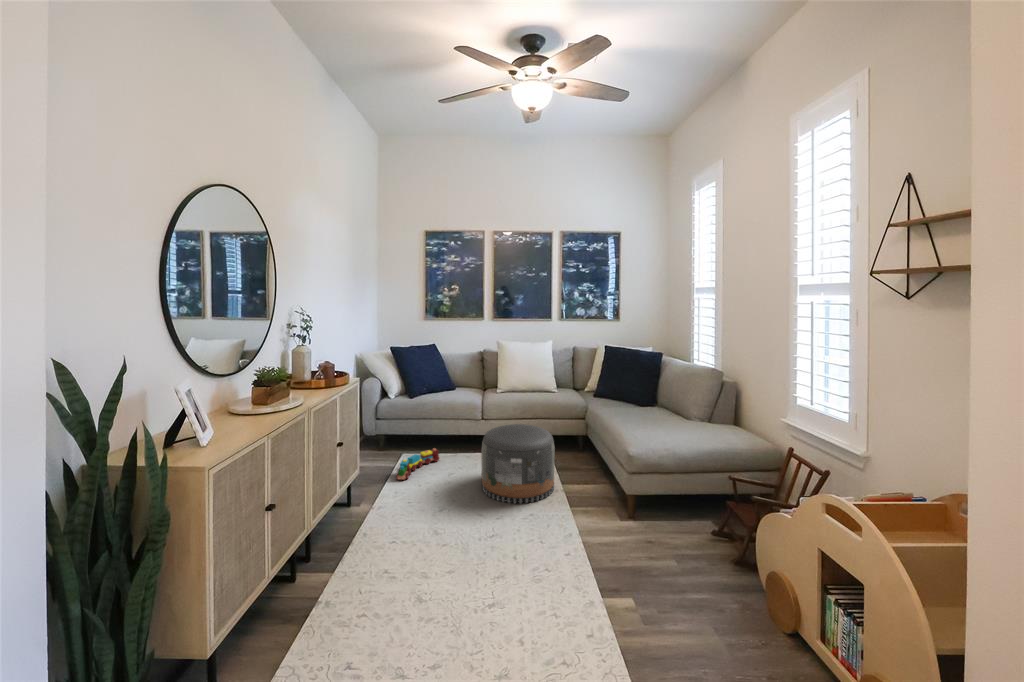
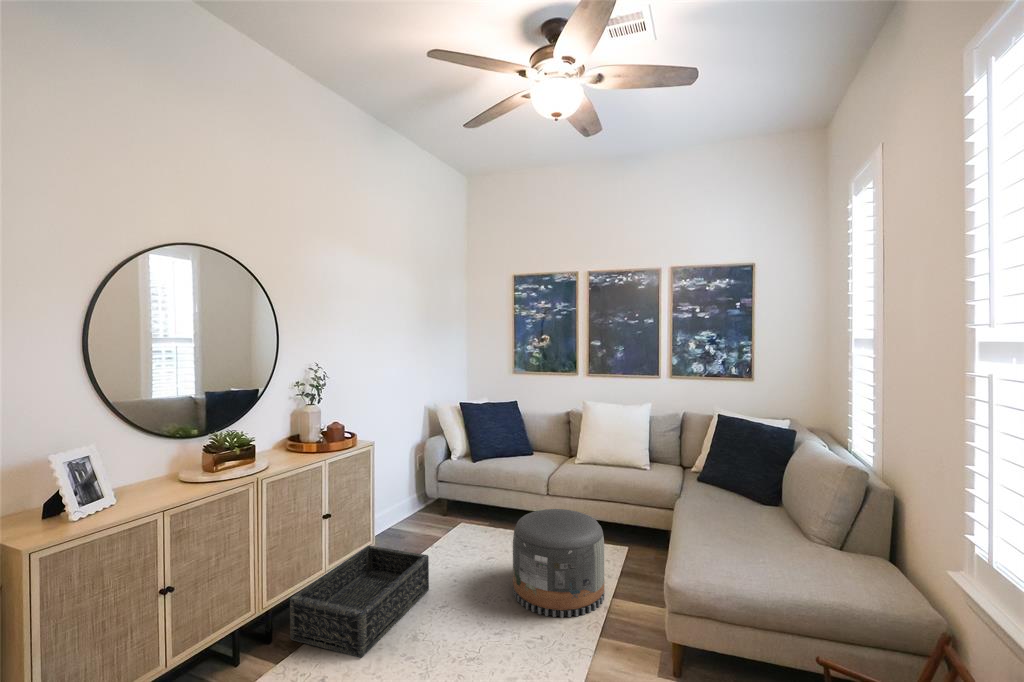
toy train: present [396,449,440,480] -> none [432,524,492,557]
basket: none [311,475,414,565] -> present [290,545,429,658]

